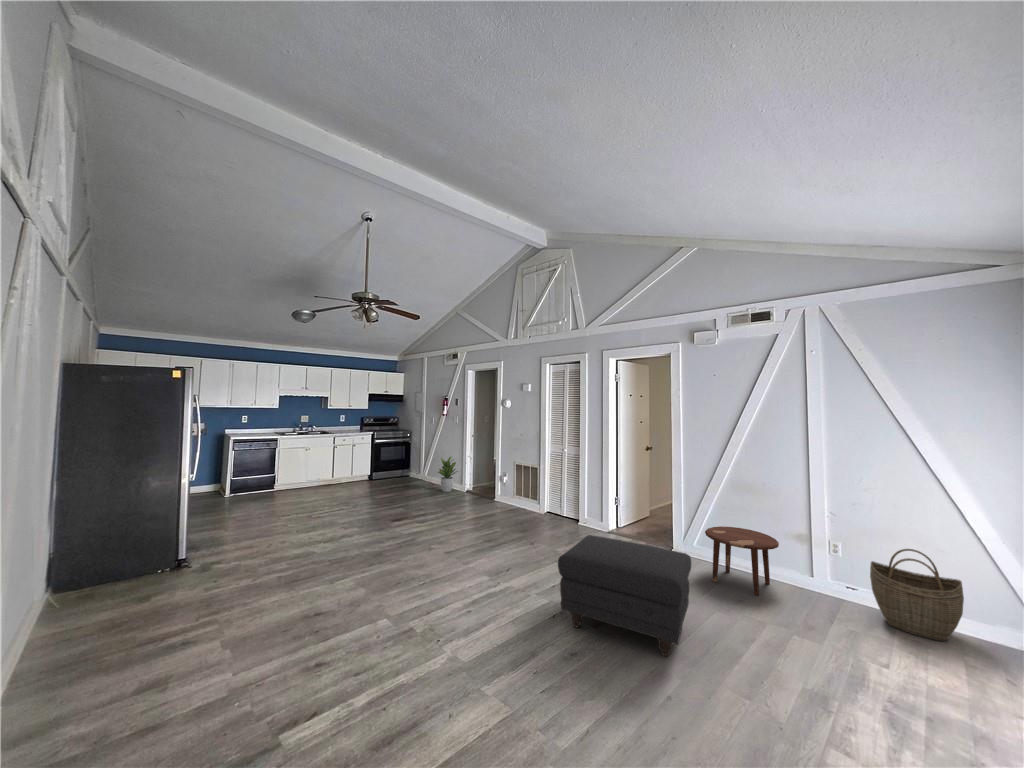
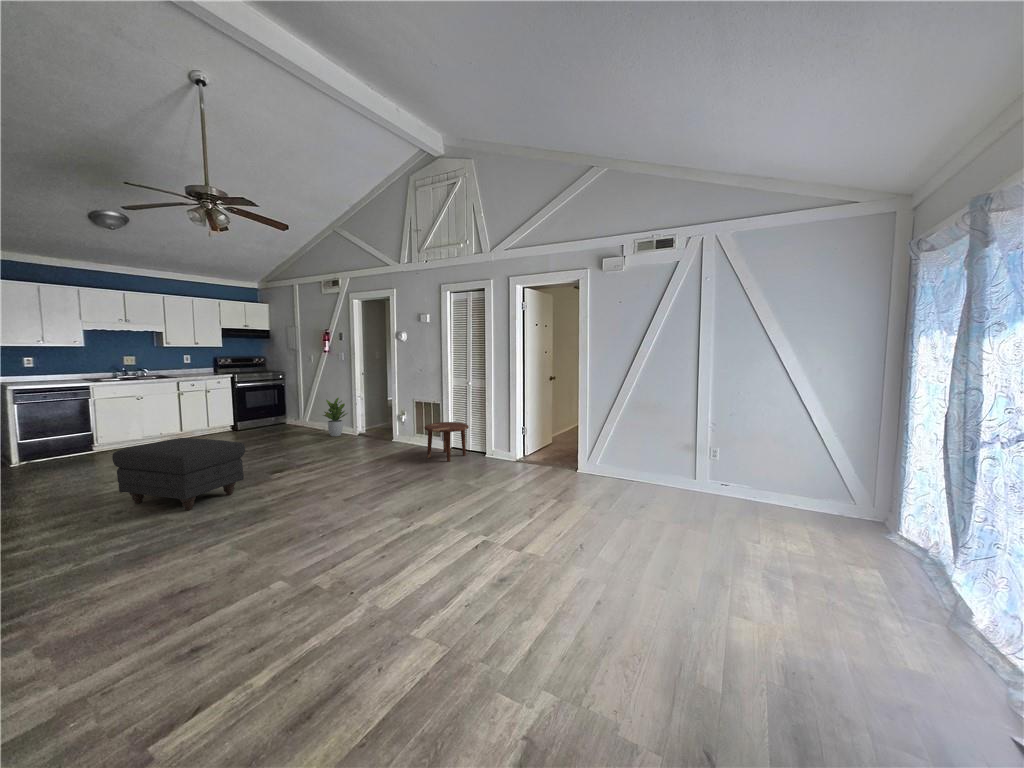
side table: present [705,526,779,595] -> present [424,422,469,462]
ottoman: present [558,535,691,656] -> present [112,438,245,510]
woven basket: present [870,549,964,641] -> none [734,448,797,515]

